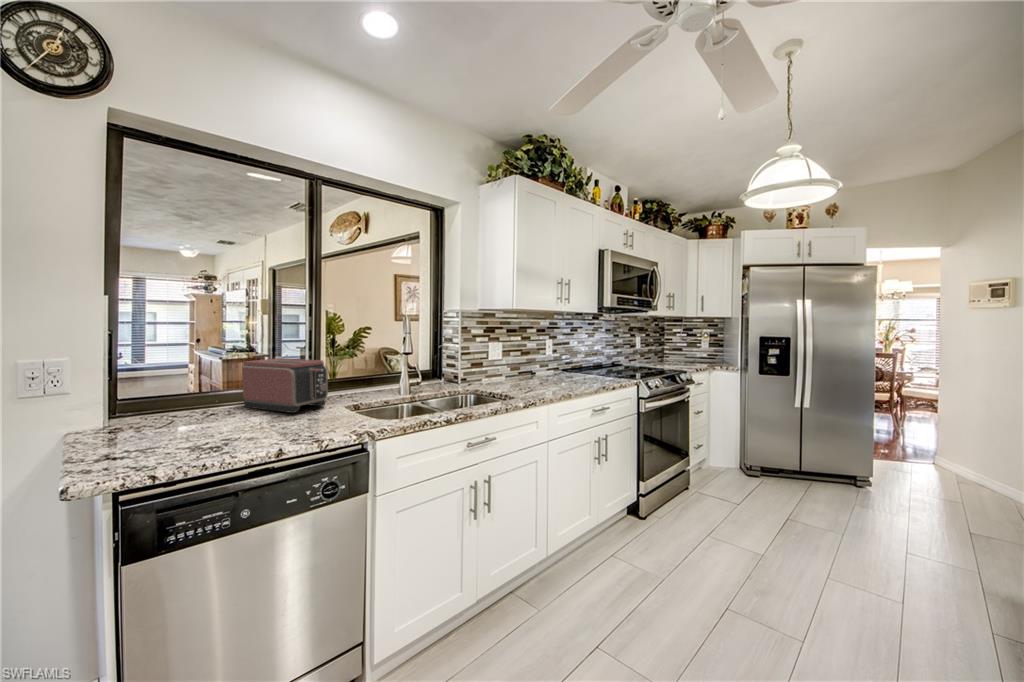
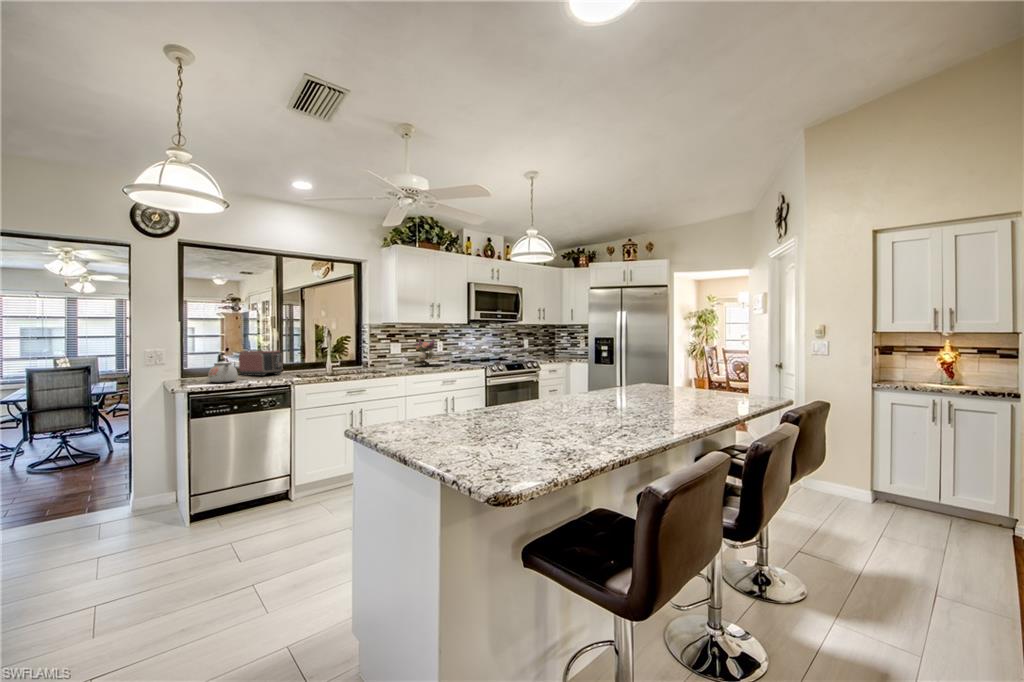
flower arrangement: none [522,334,572,381] -> present [415,339,442,365]
kettle: none [178,376,246,444] -> present [208,353,238,383]

